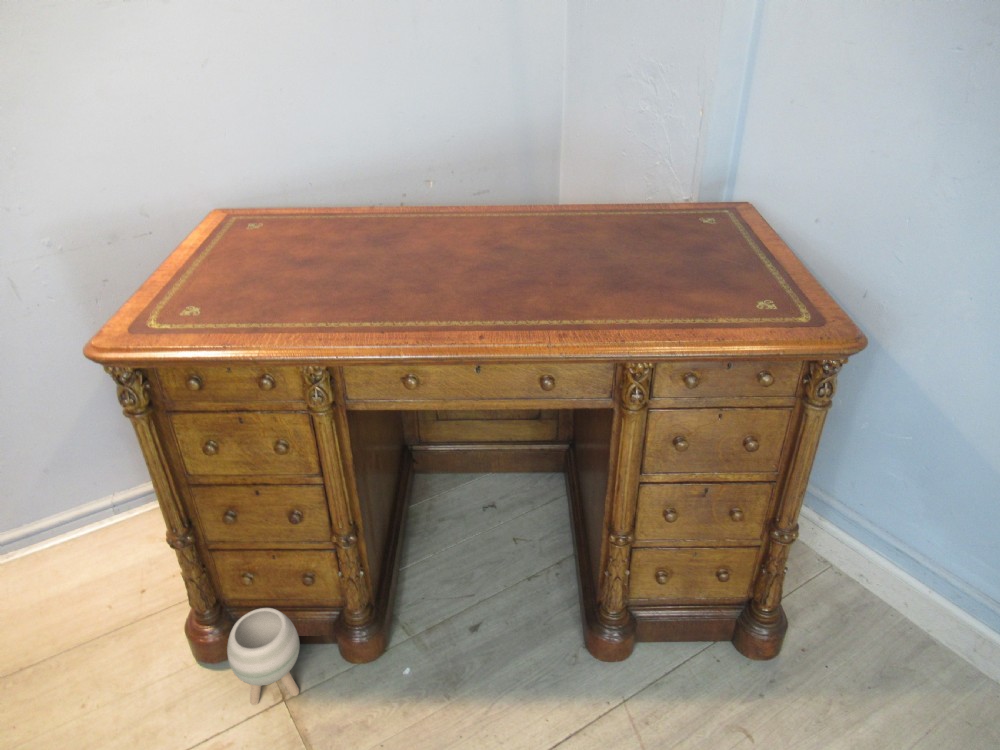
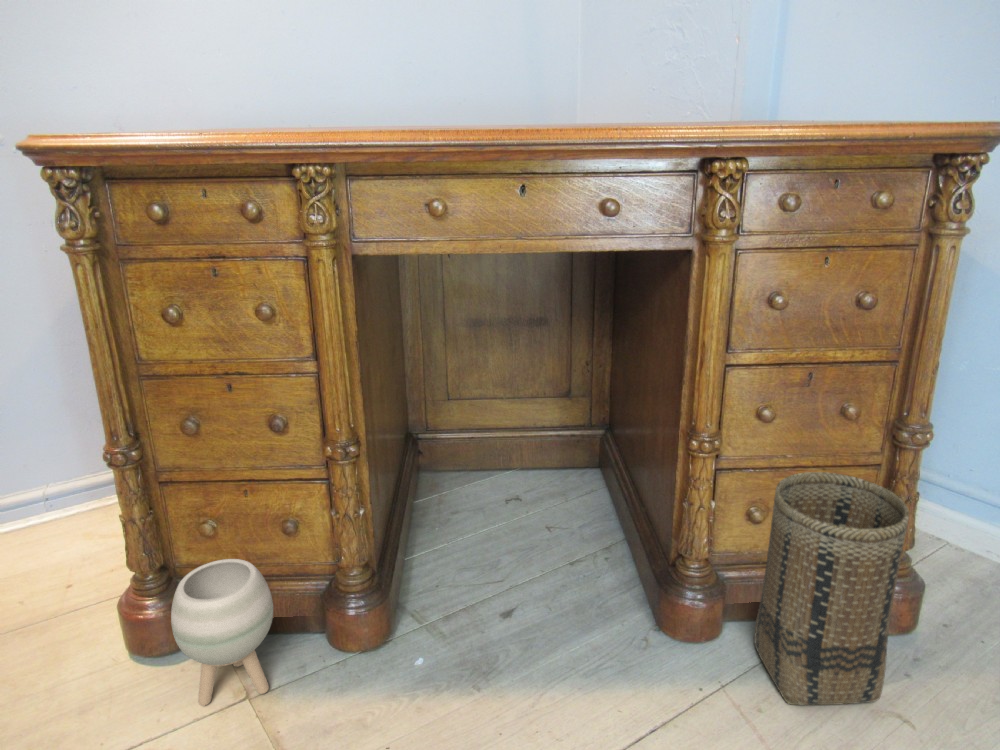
basket: none [654,559,760,720] -> present [754,472,909,705]

